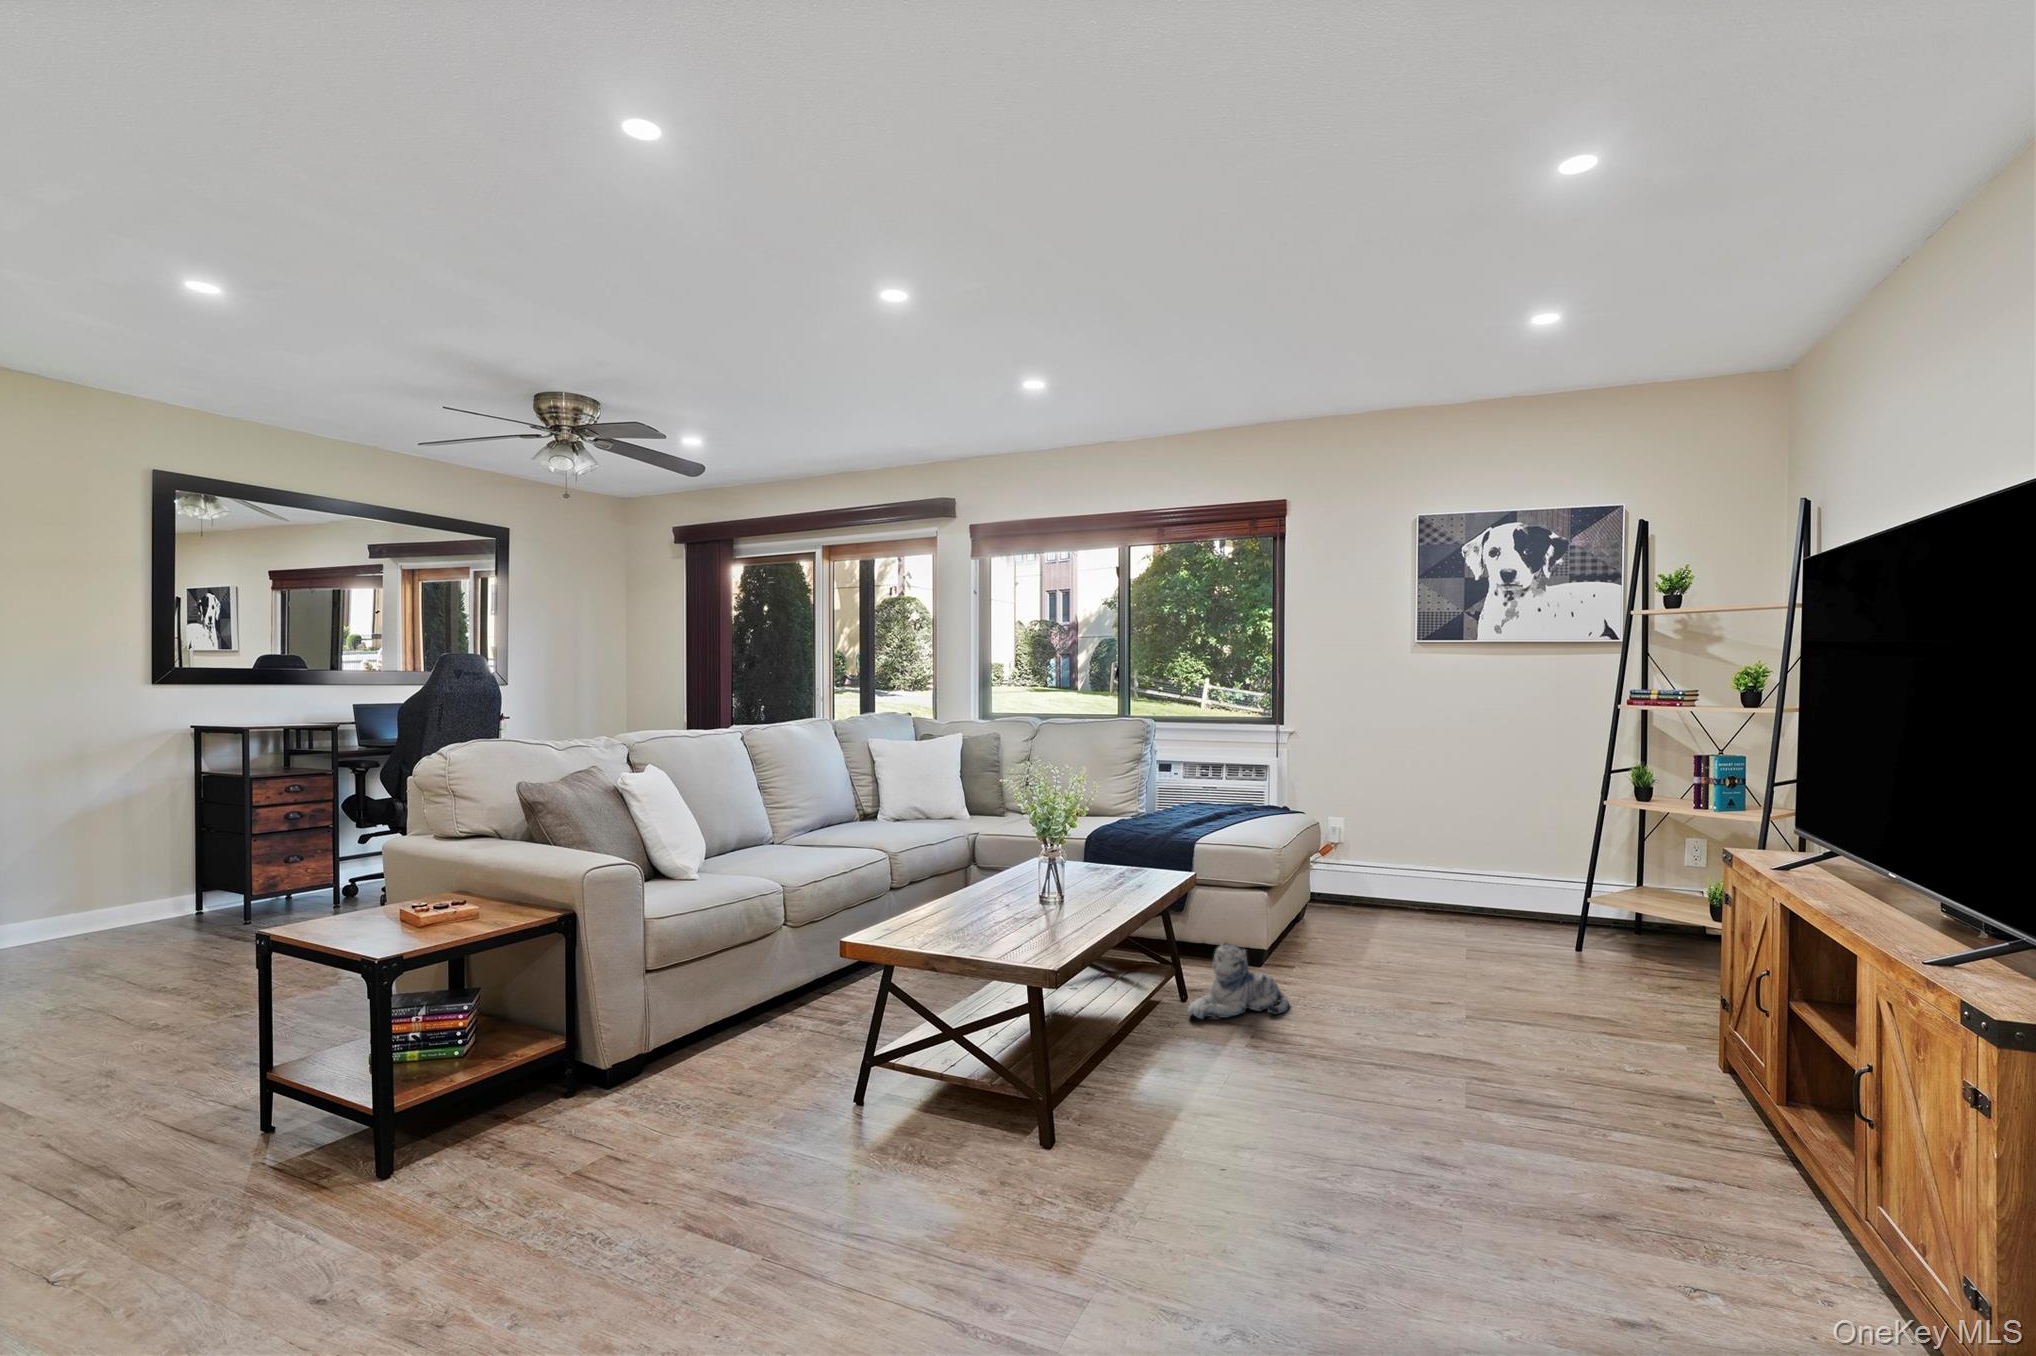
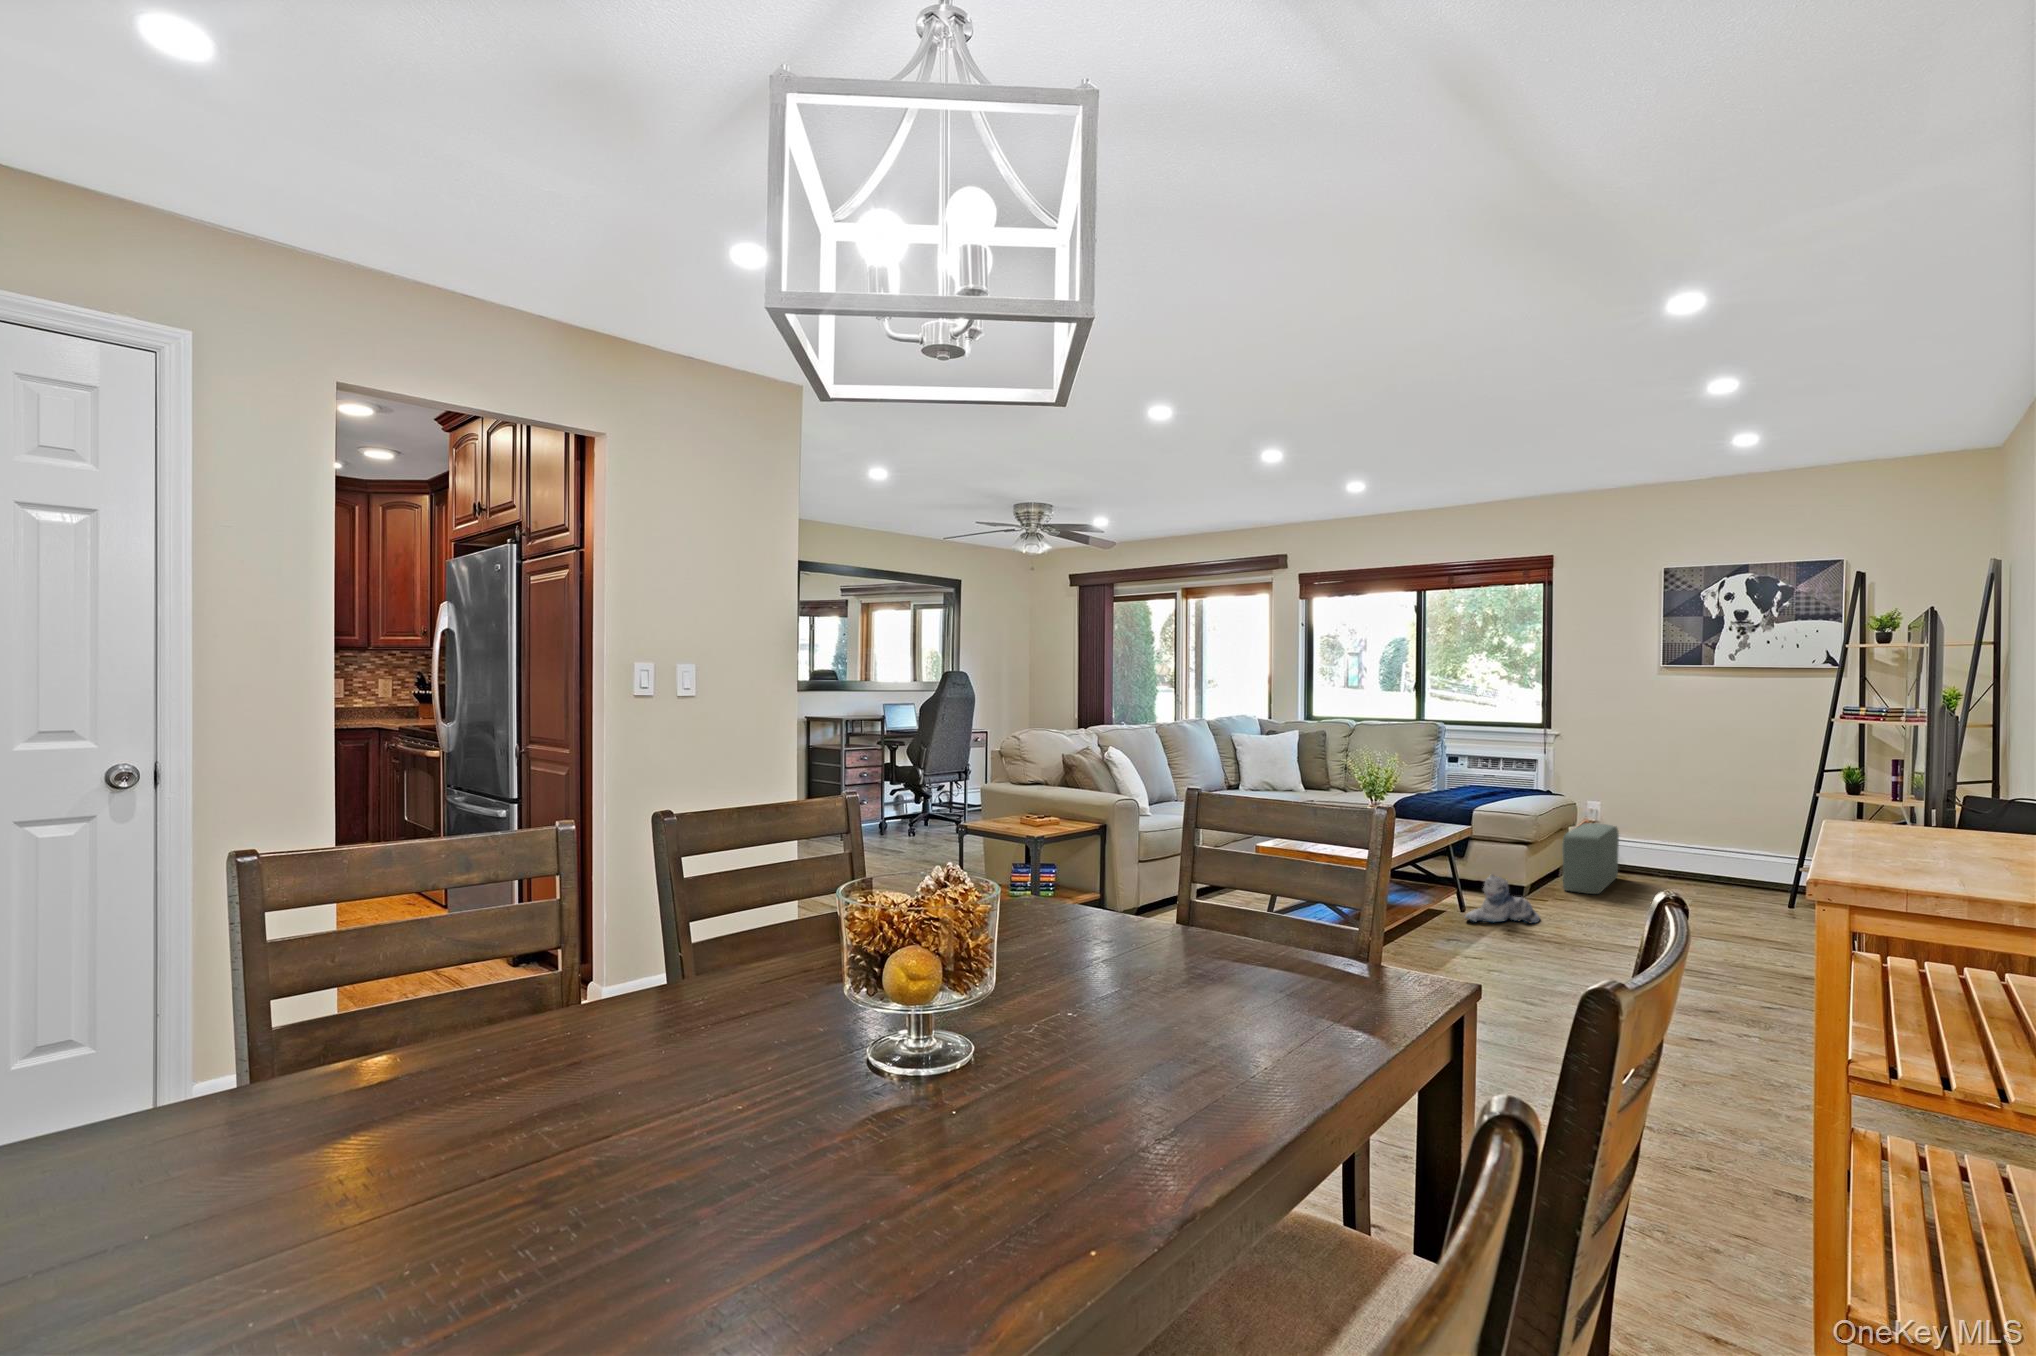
pouf: none [1307,851,1369,952] -> present [1562,823,1619,894]

